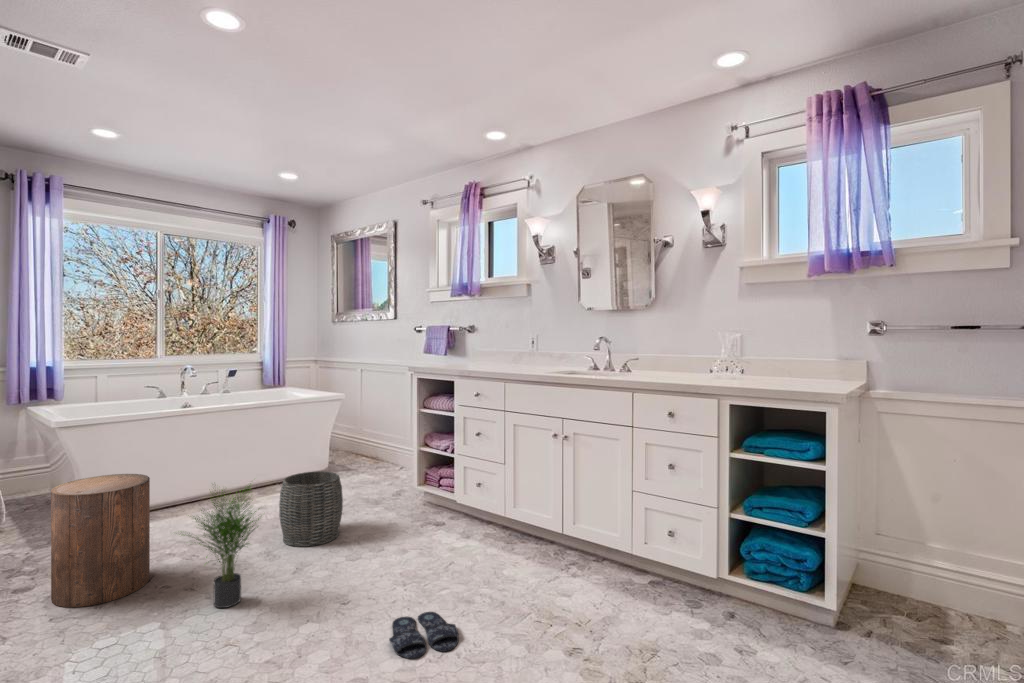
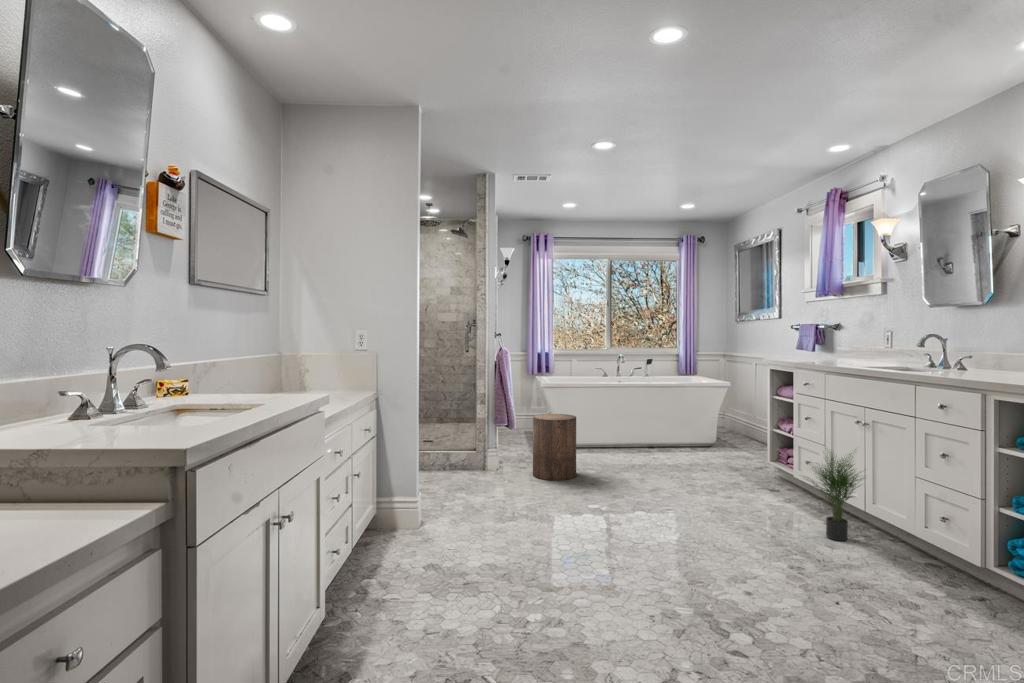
woven basket: present [279,471,343,547] -> none [652,432,696,482]
potted plant: present [184,488,259,608] -> present [807,454,862,541]
slippers: present [389,612,459,659] -> none [677,522,724,542]

